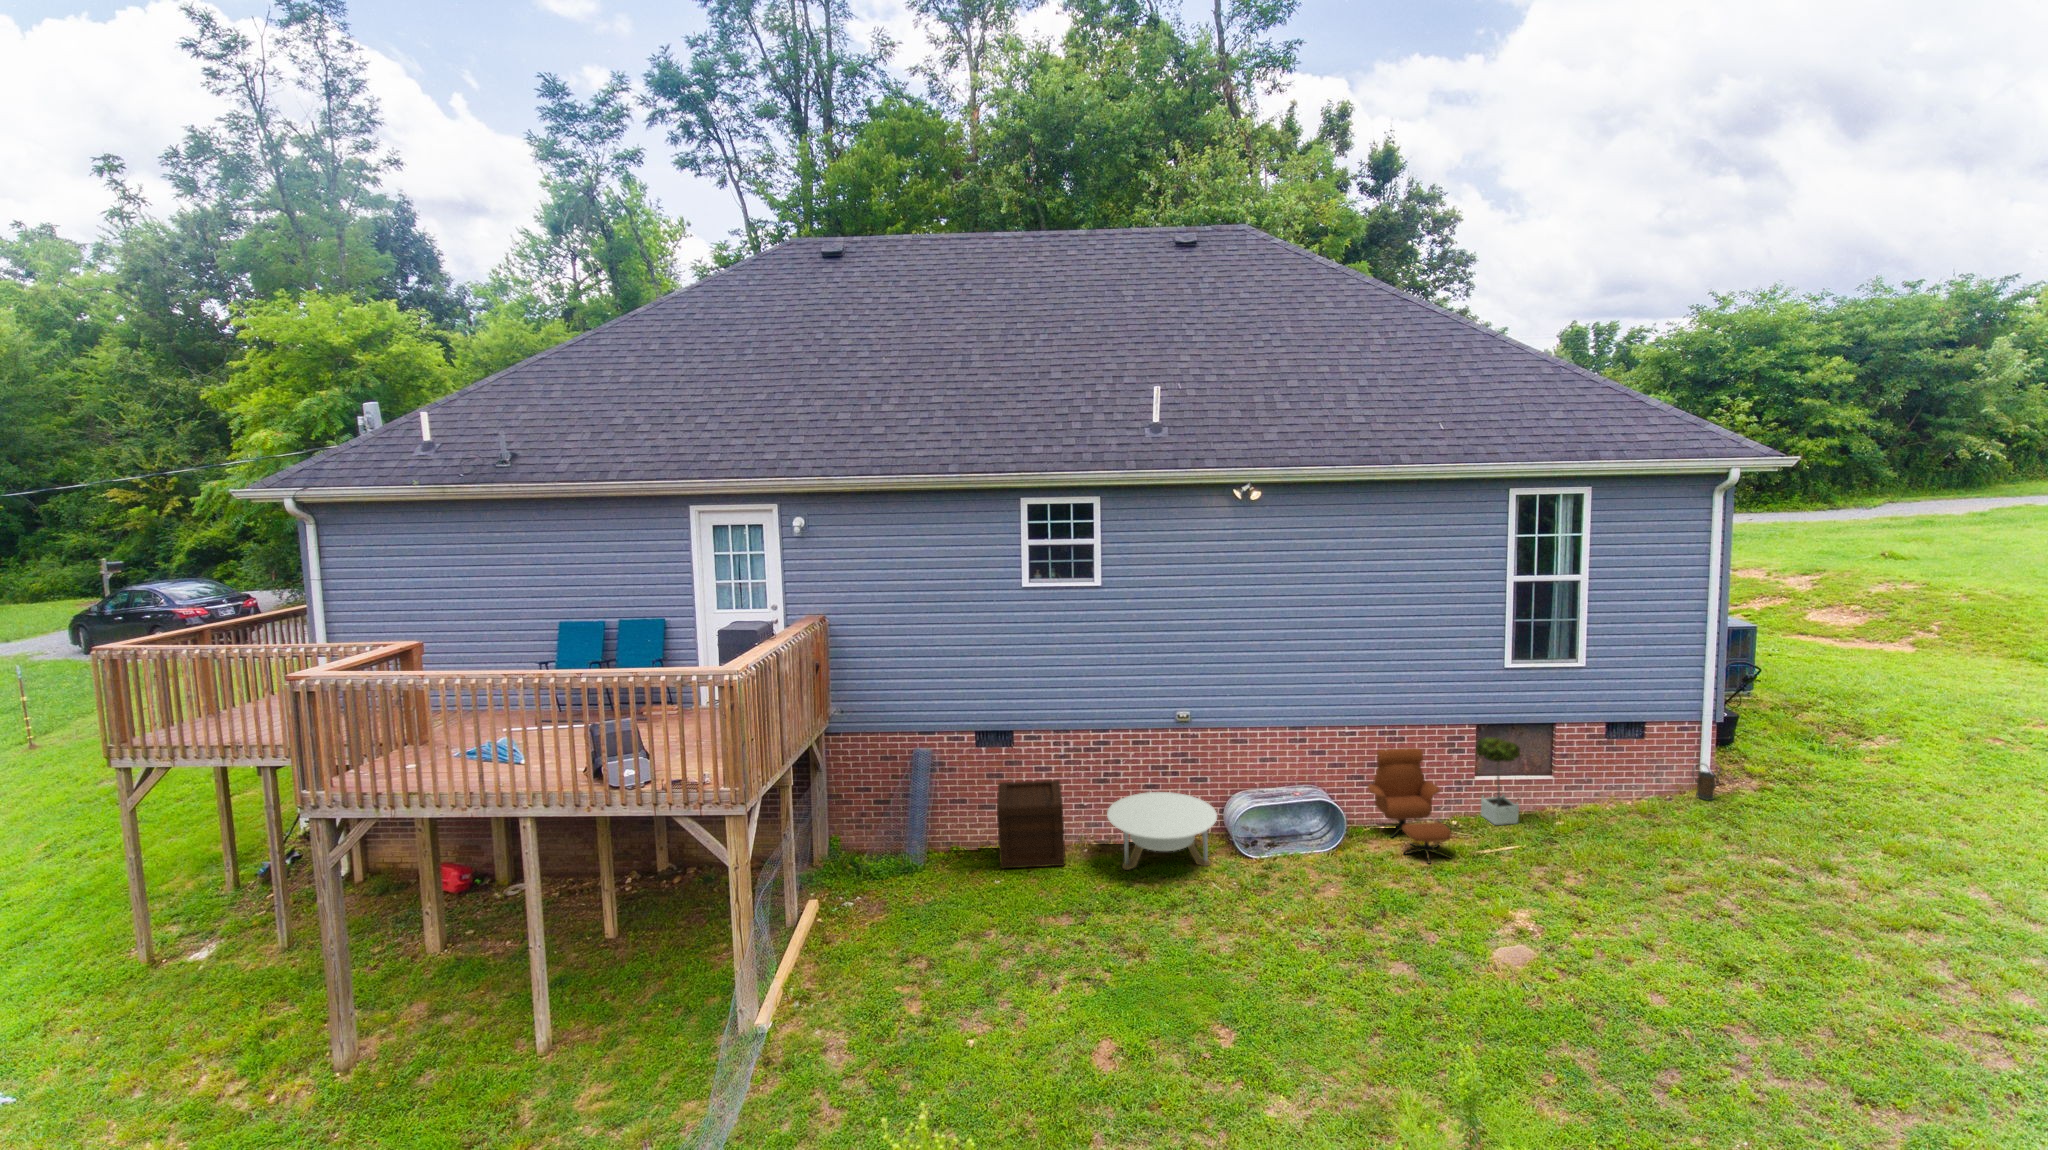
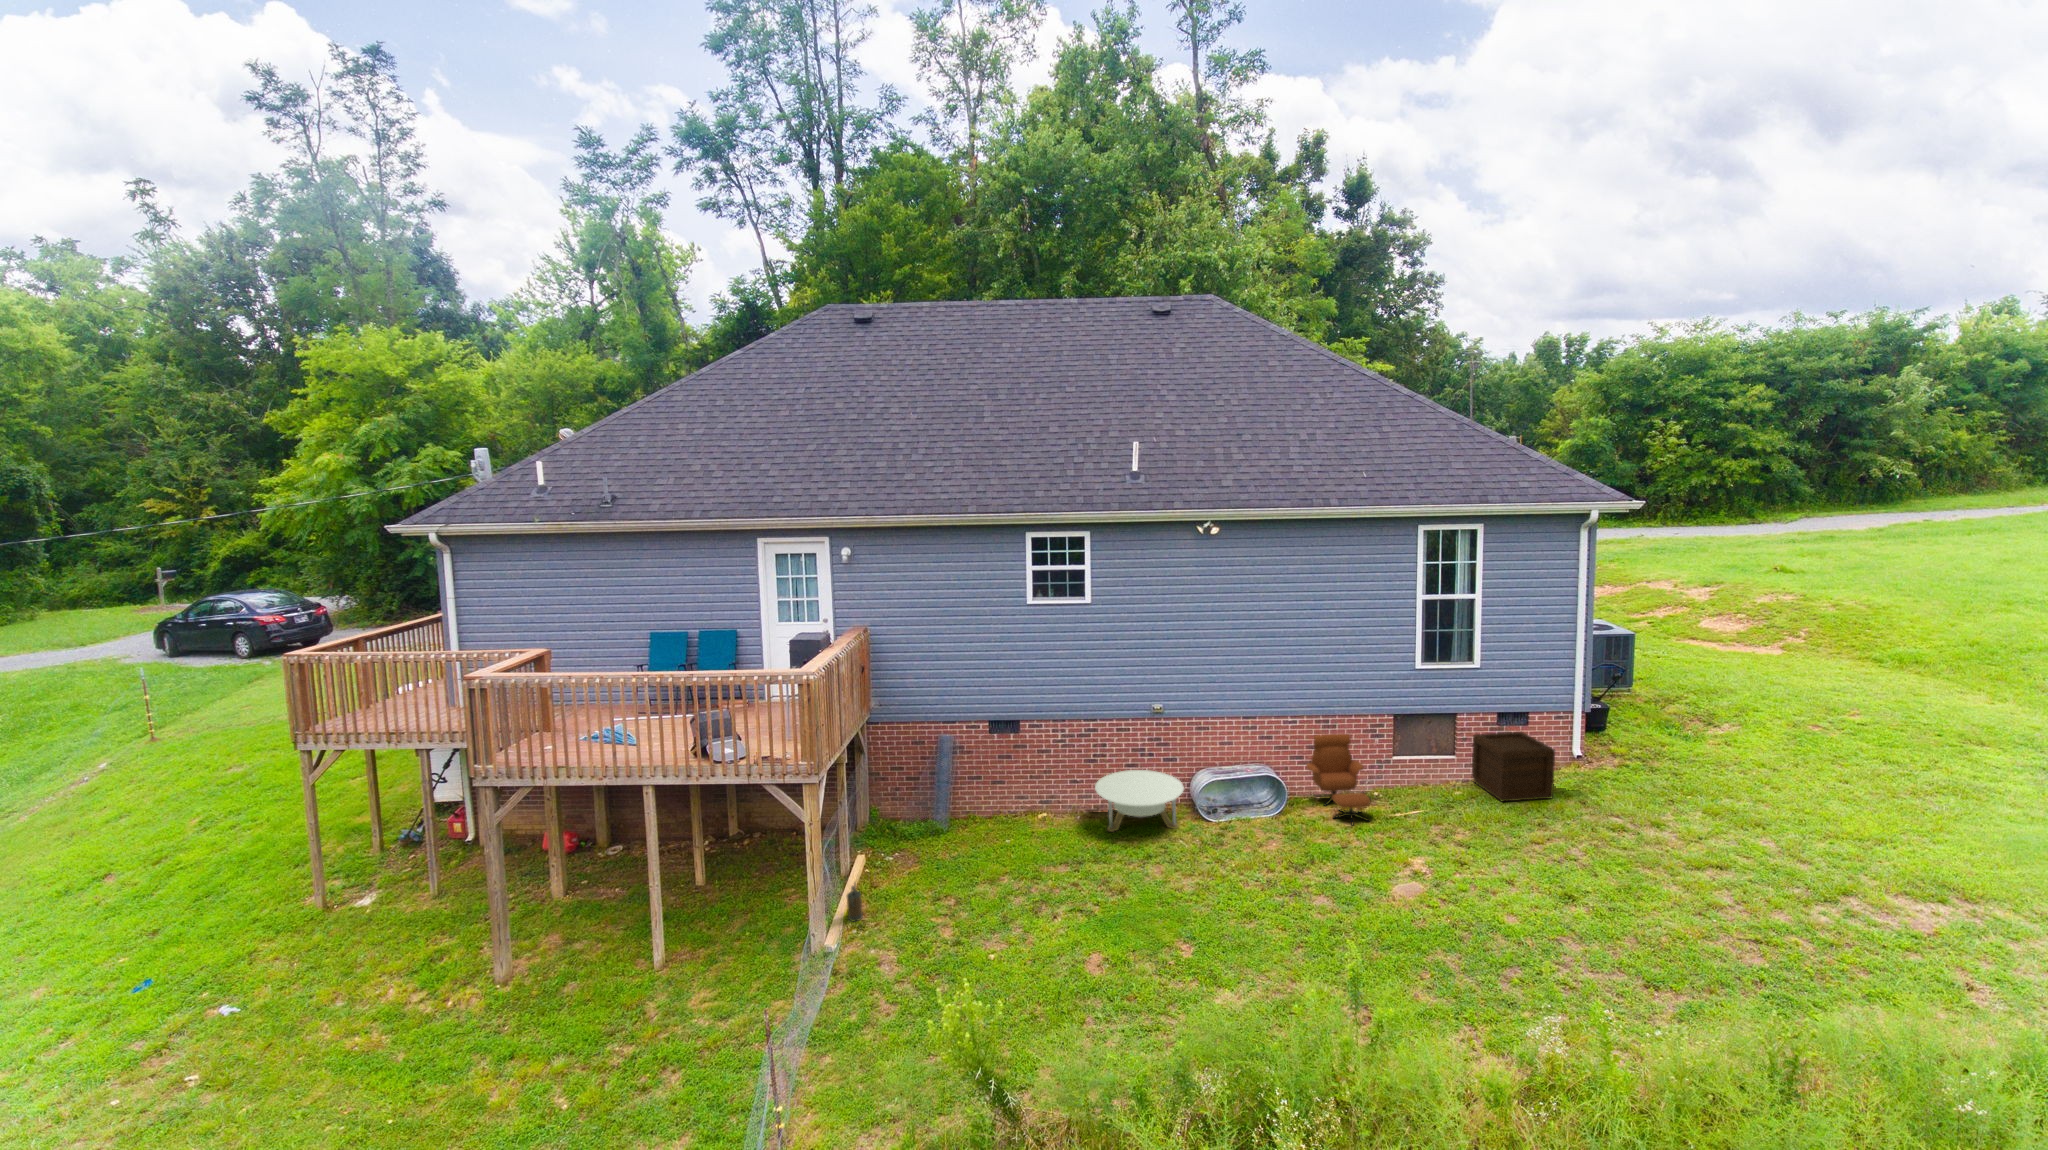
potted tree: present [1476,737,1520,825] -> none [1394,724,1429,796]
watering can: present [1692,765,1721,800] -> present [847,885,863,921]
wooden crate: present [997,780,1066,868] -> present [1472,732,1555,801]

